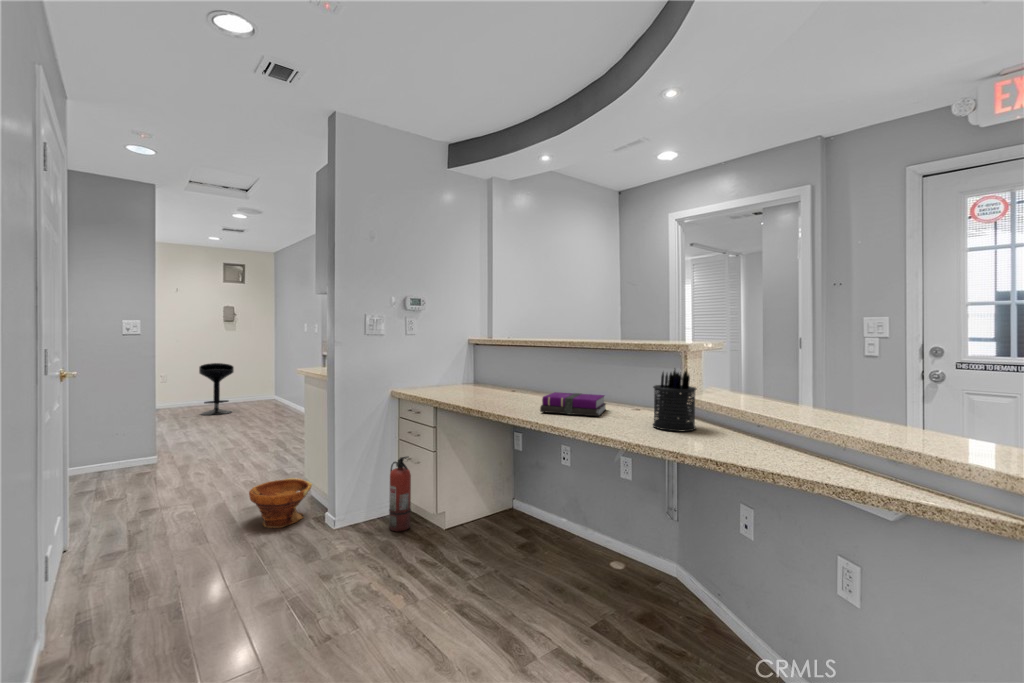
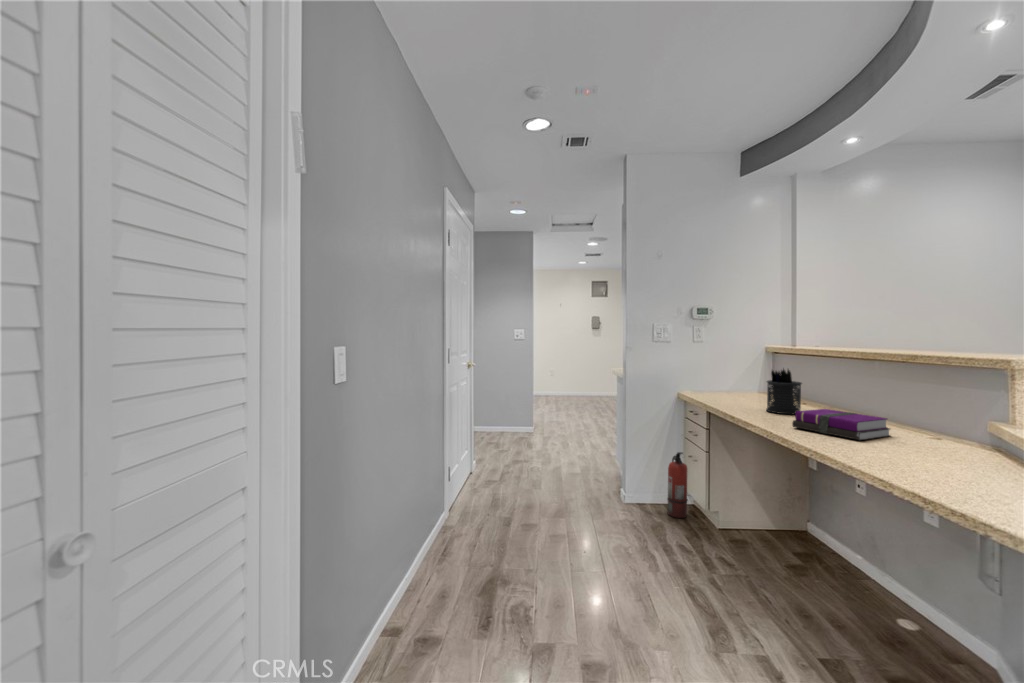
bar stool: present [199,363,234,415] -> none [575,361,598,401]
pen holder: present [653,370,697,431] -> present [766,369,802,414]
planter: present [249,478,312,528] -> none [571,454,615,490]

